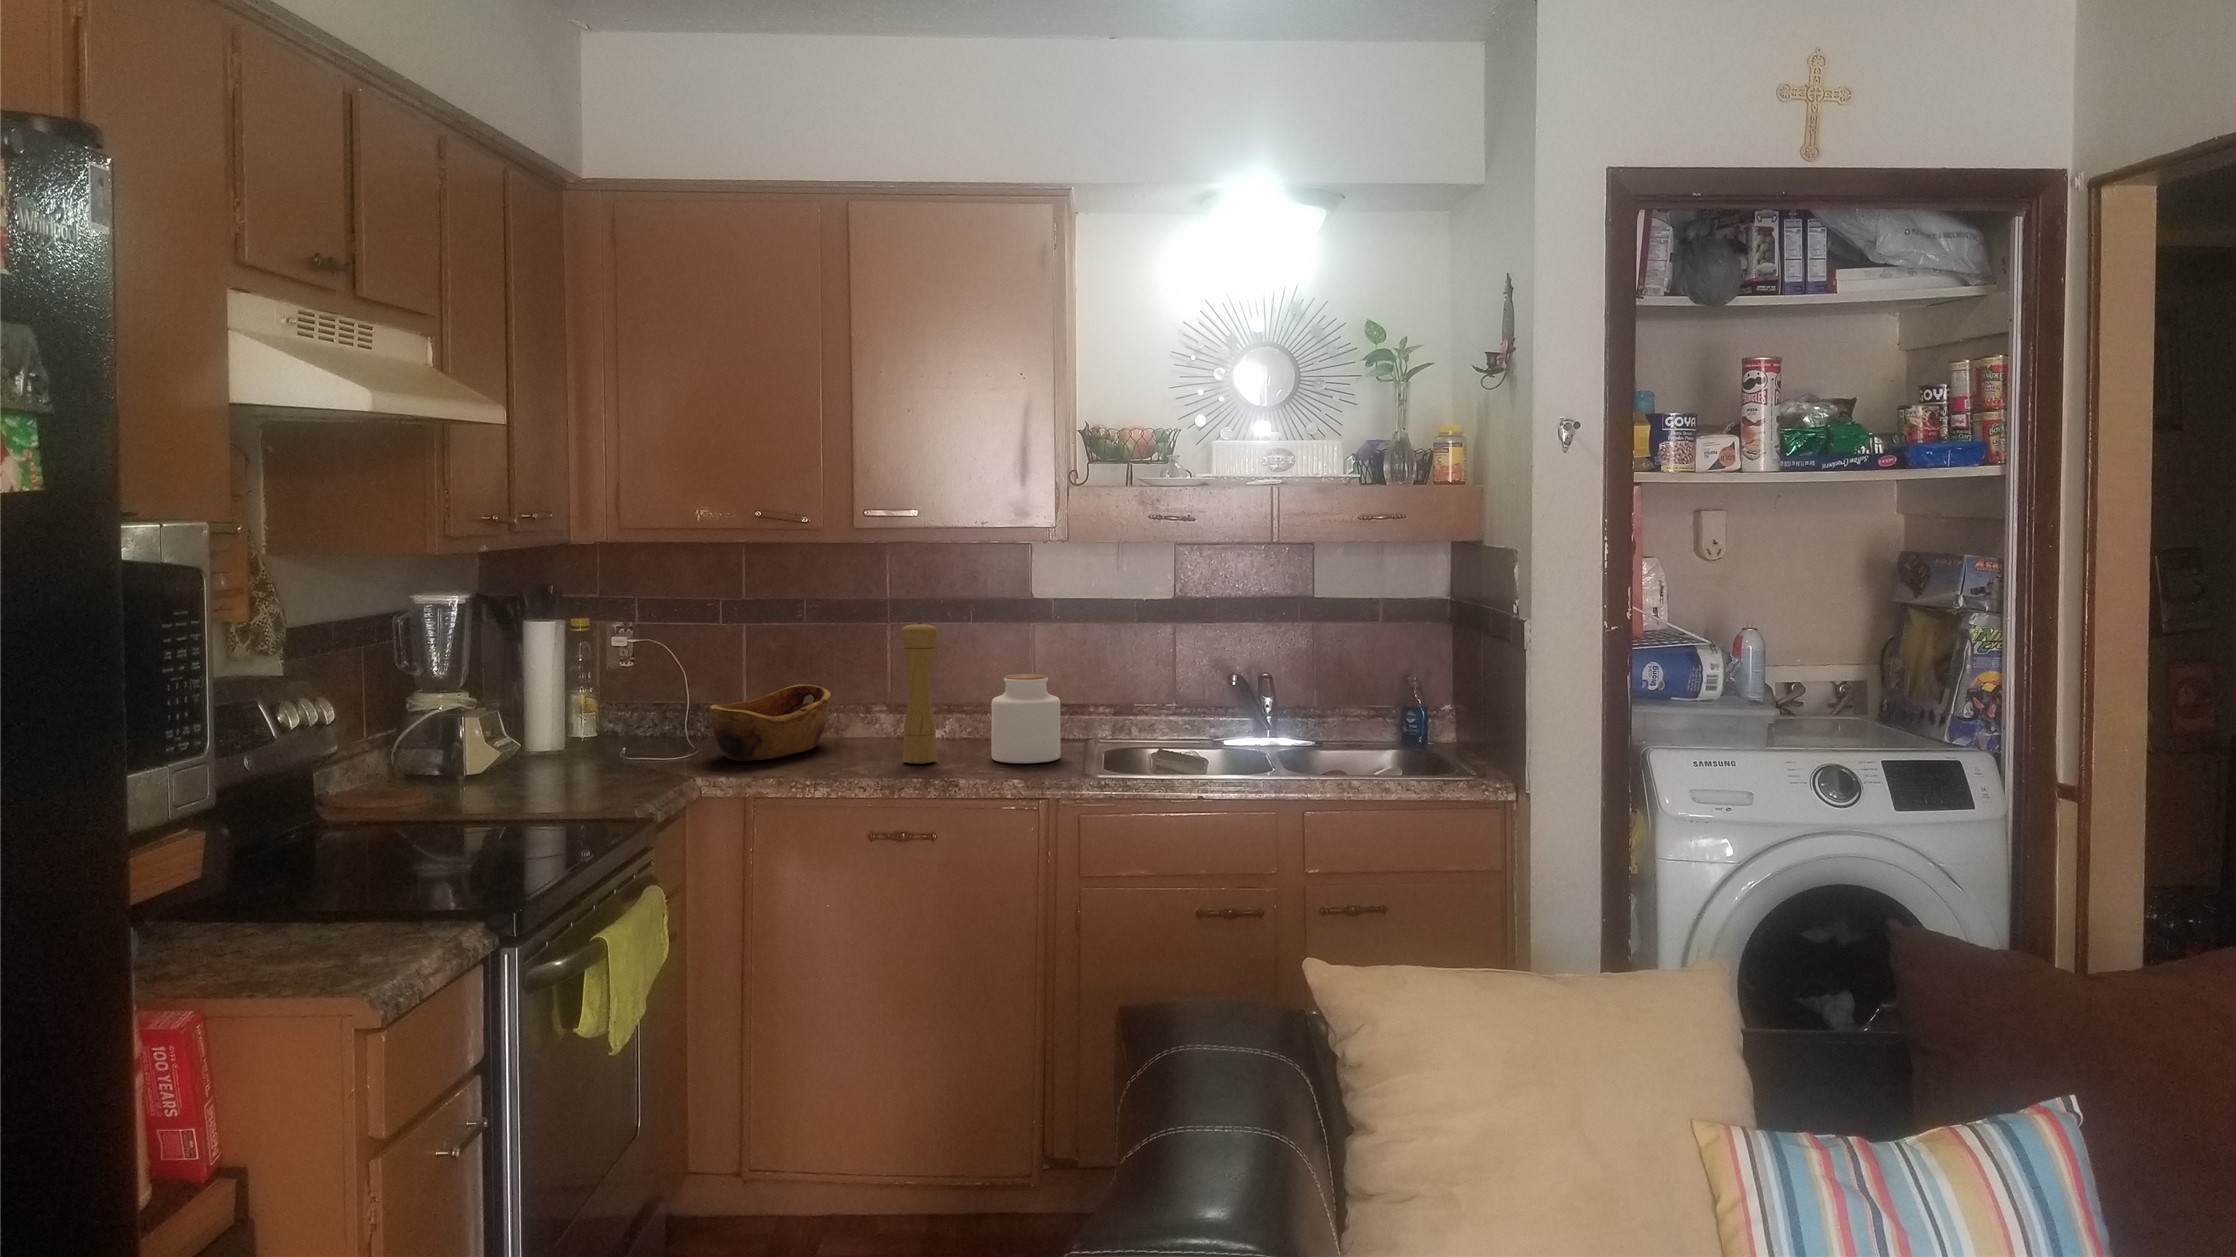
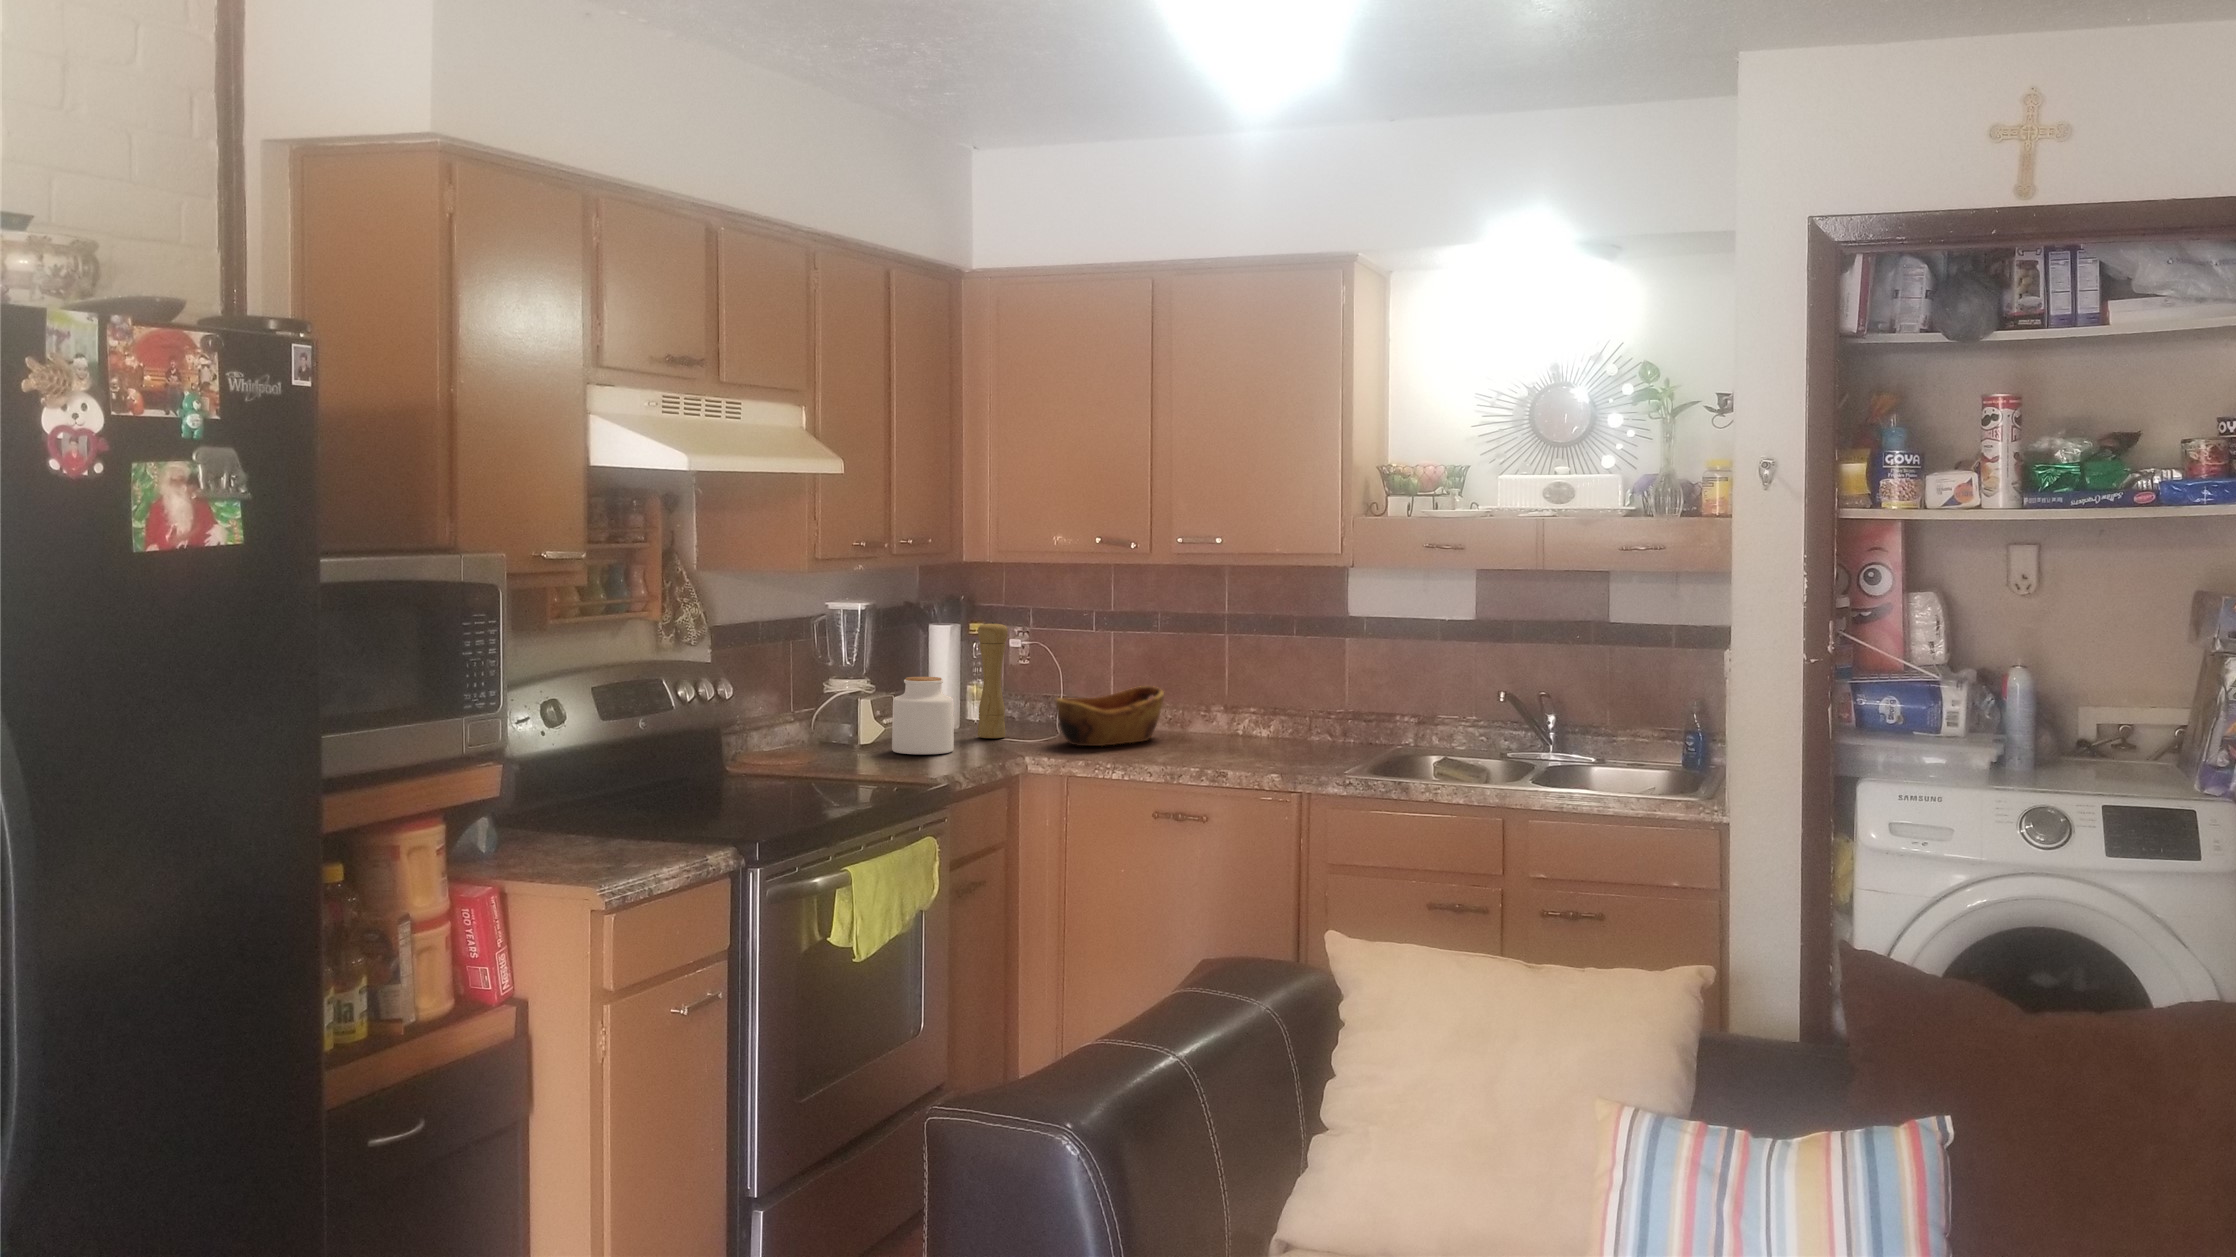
pepper mill: present [901,622,938,764] -> present [978,622,1008,738]
jar: present [991,674,1061,763] -> present [892,677,954,755]

